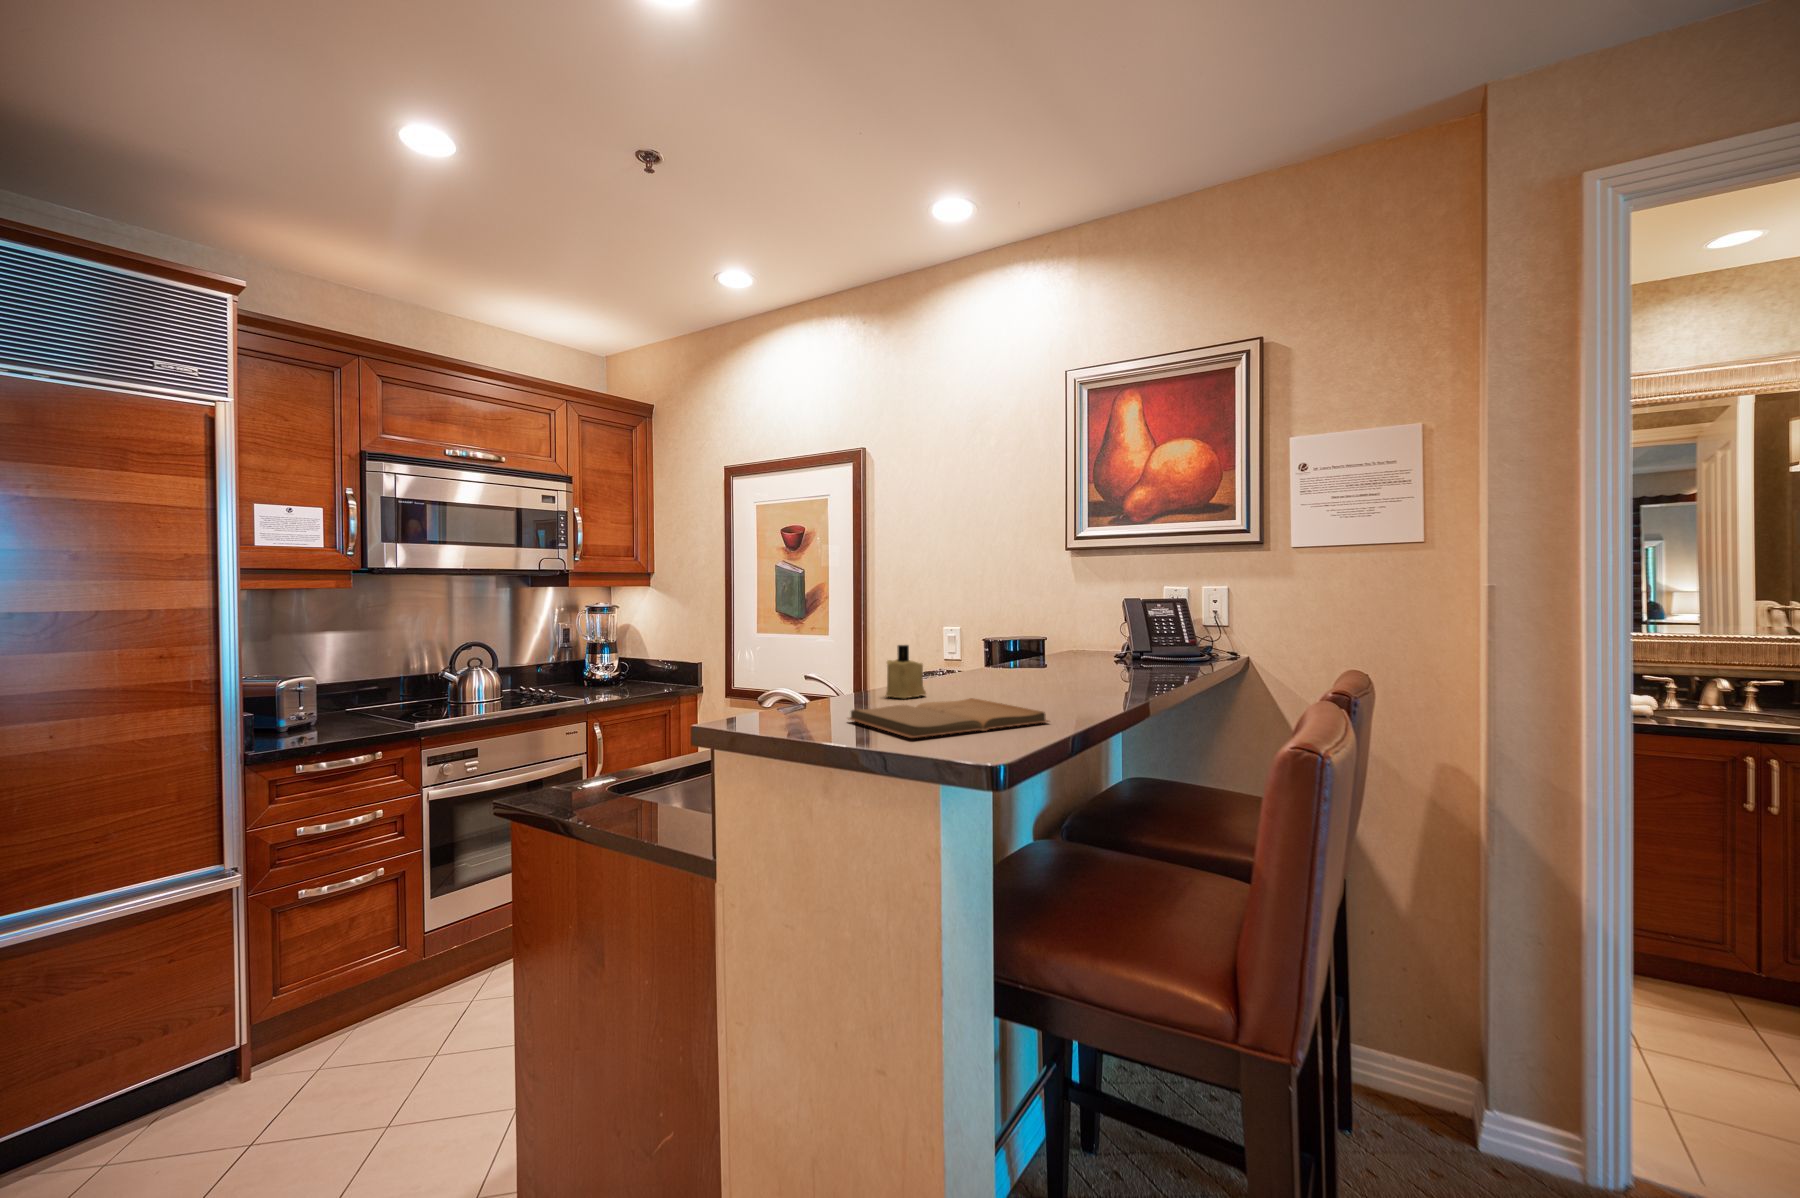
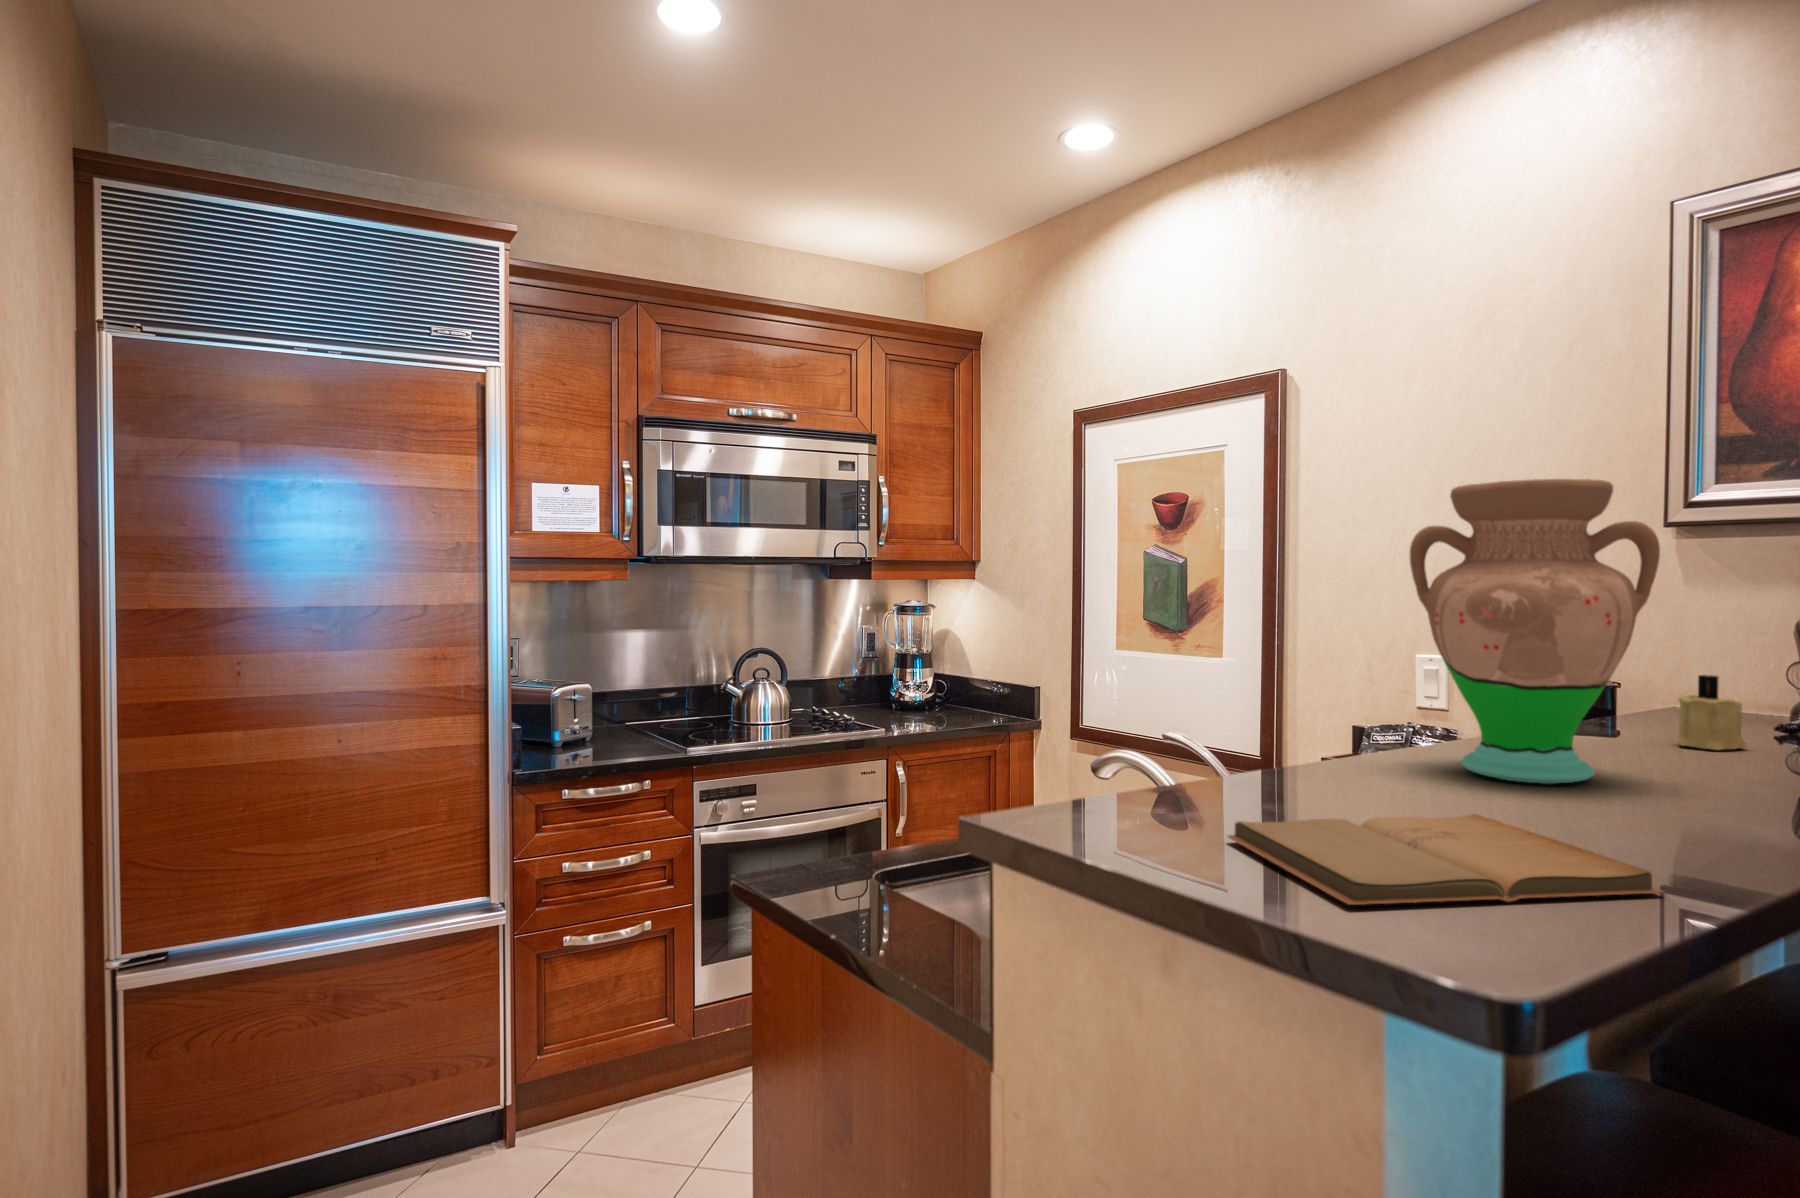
vase: none [938,521,1056,687] -> present [1410,479,1660,784]
candle: present [886,645,926,698] -> present [1678,675,1747,750]

